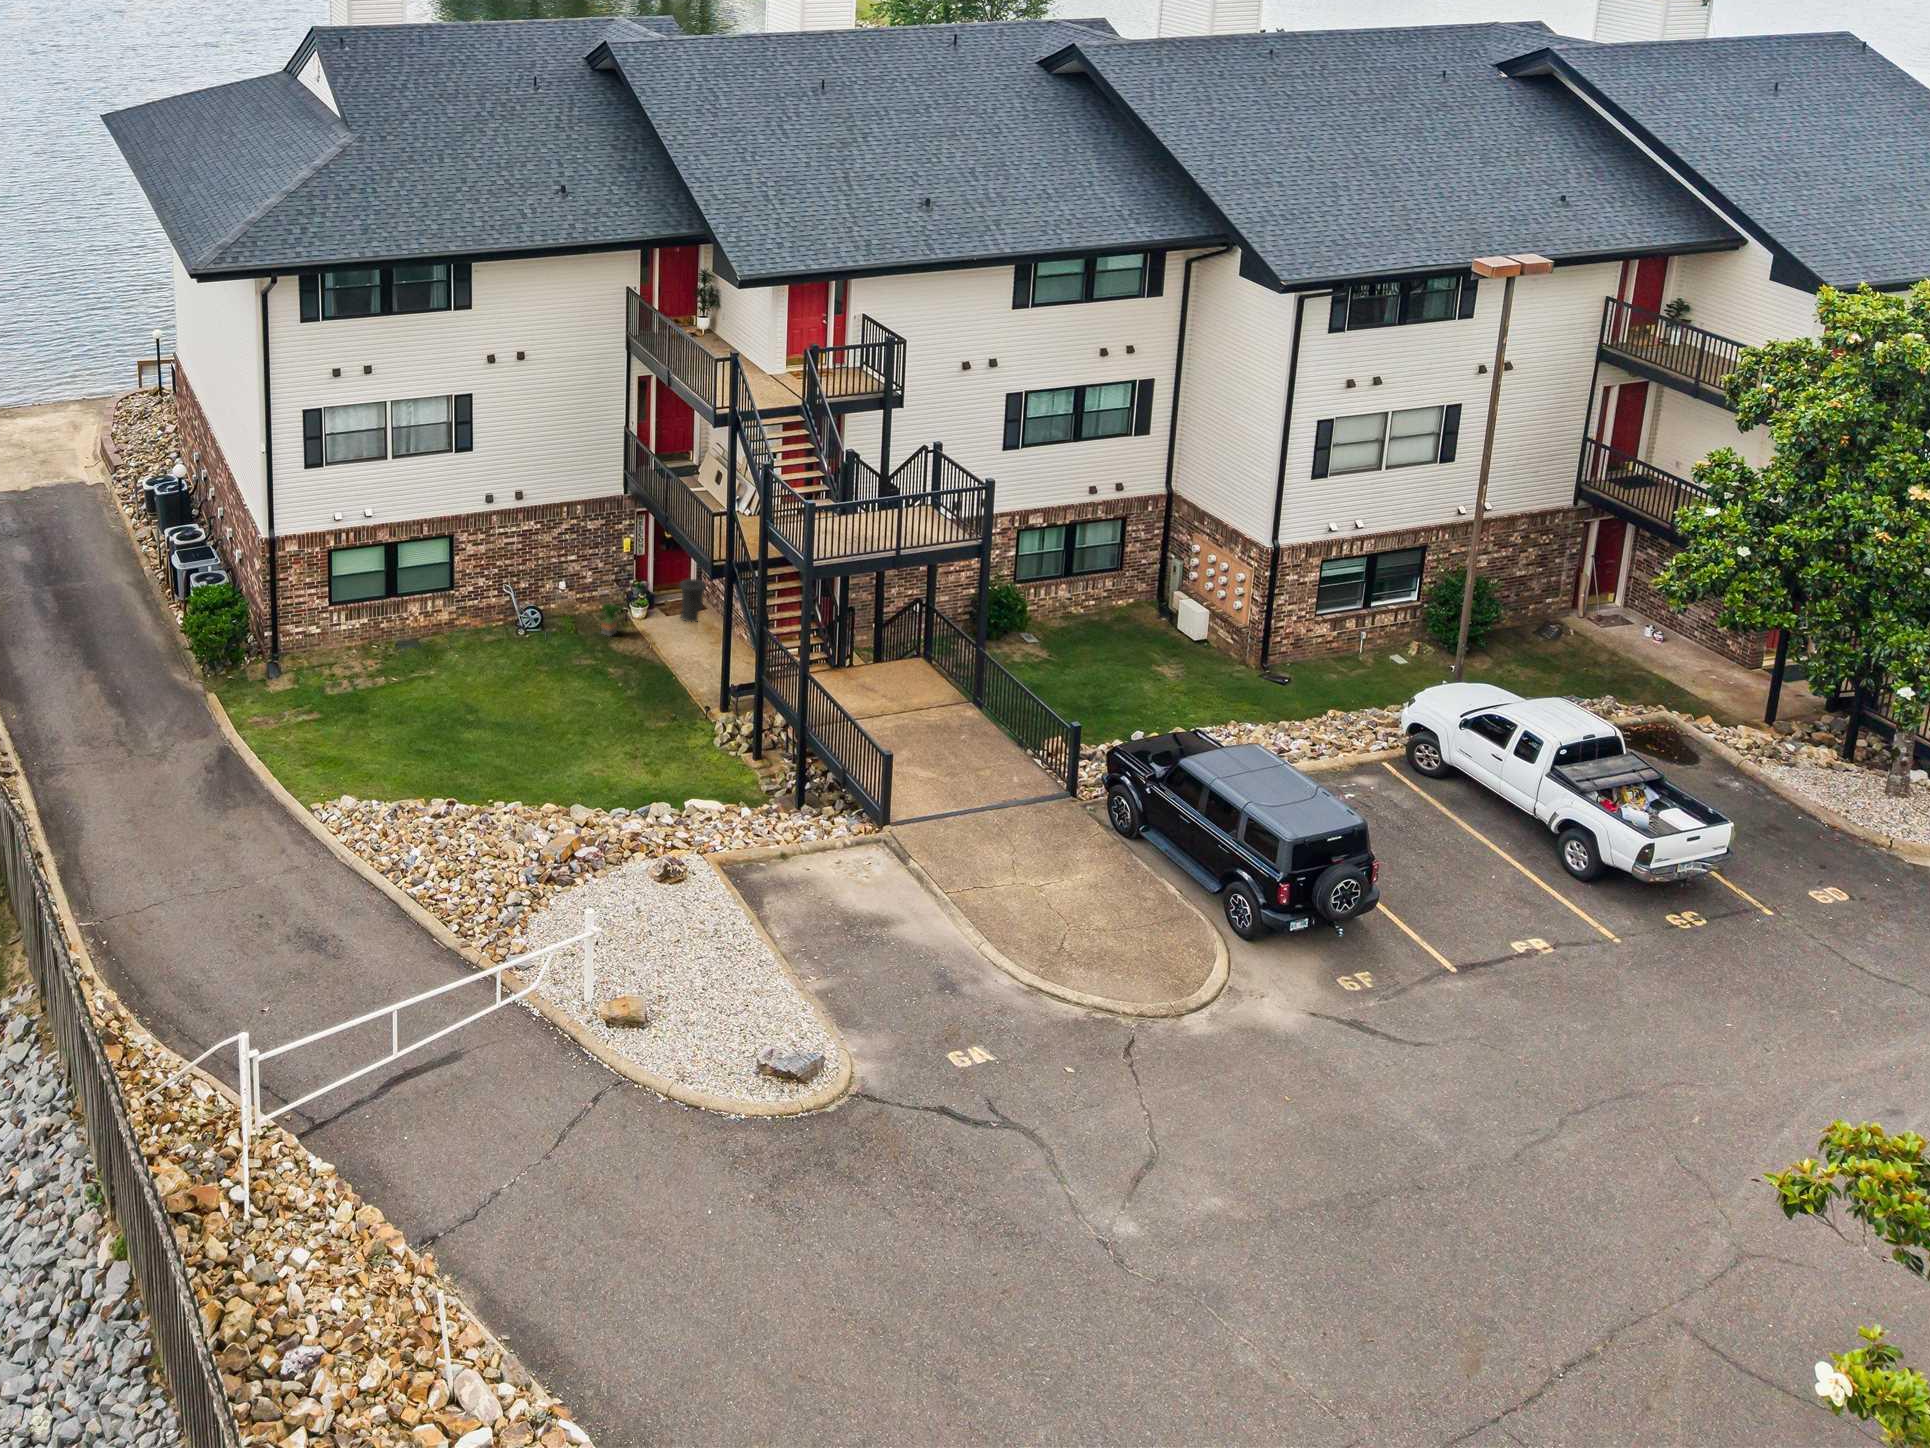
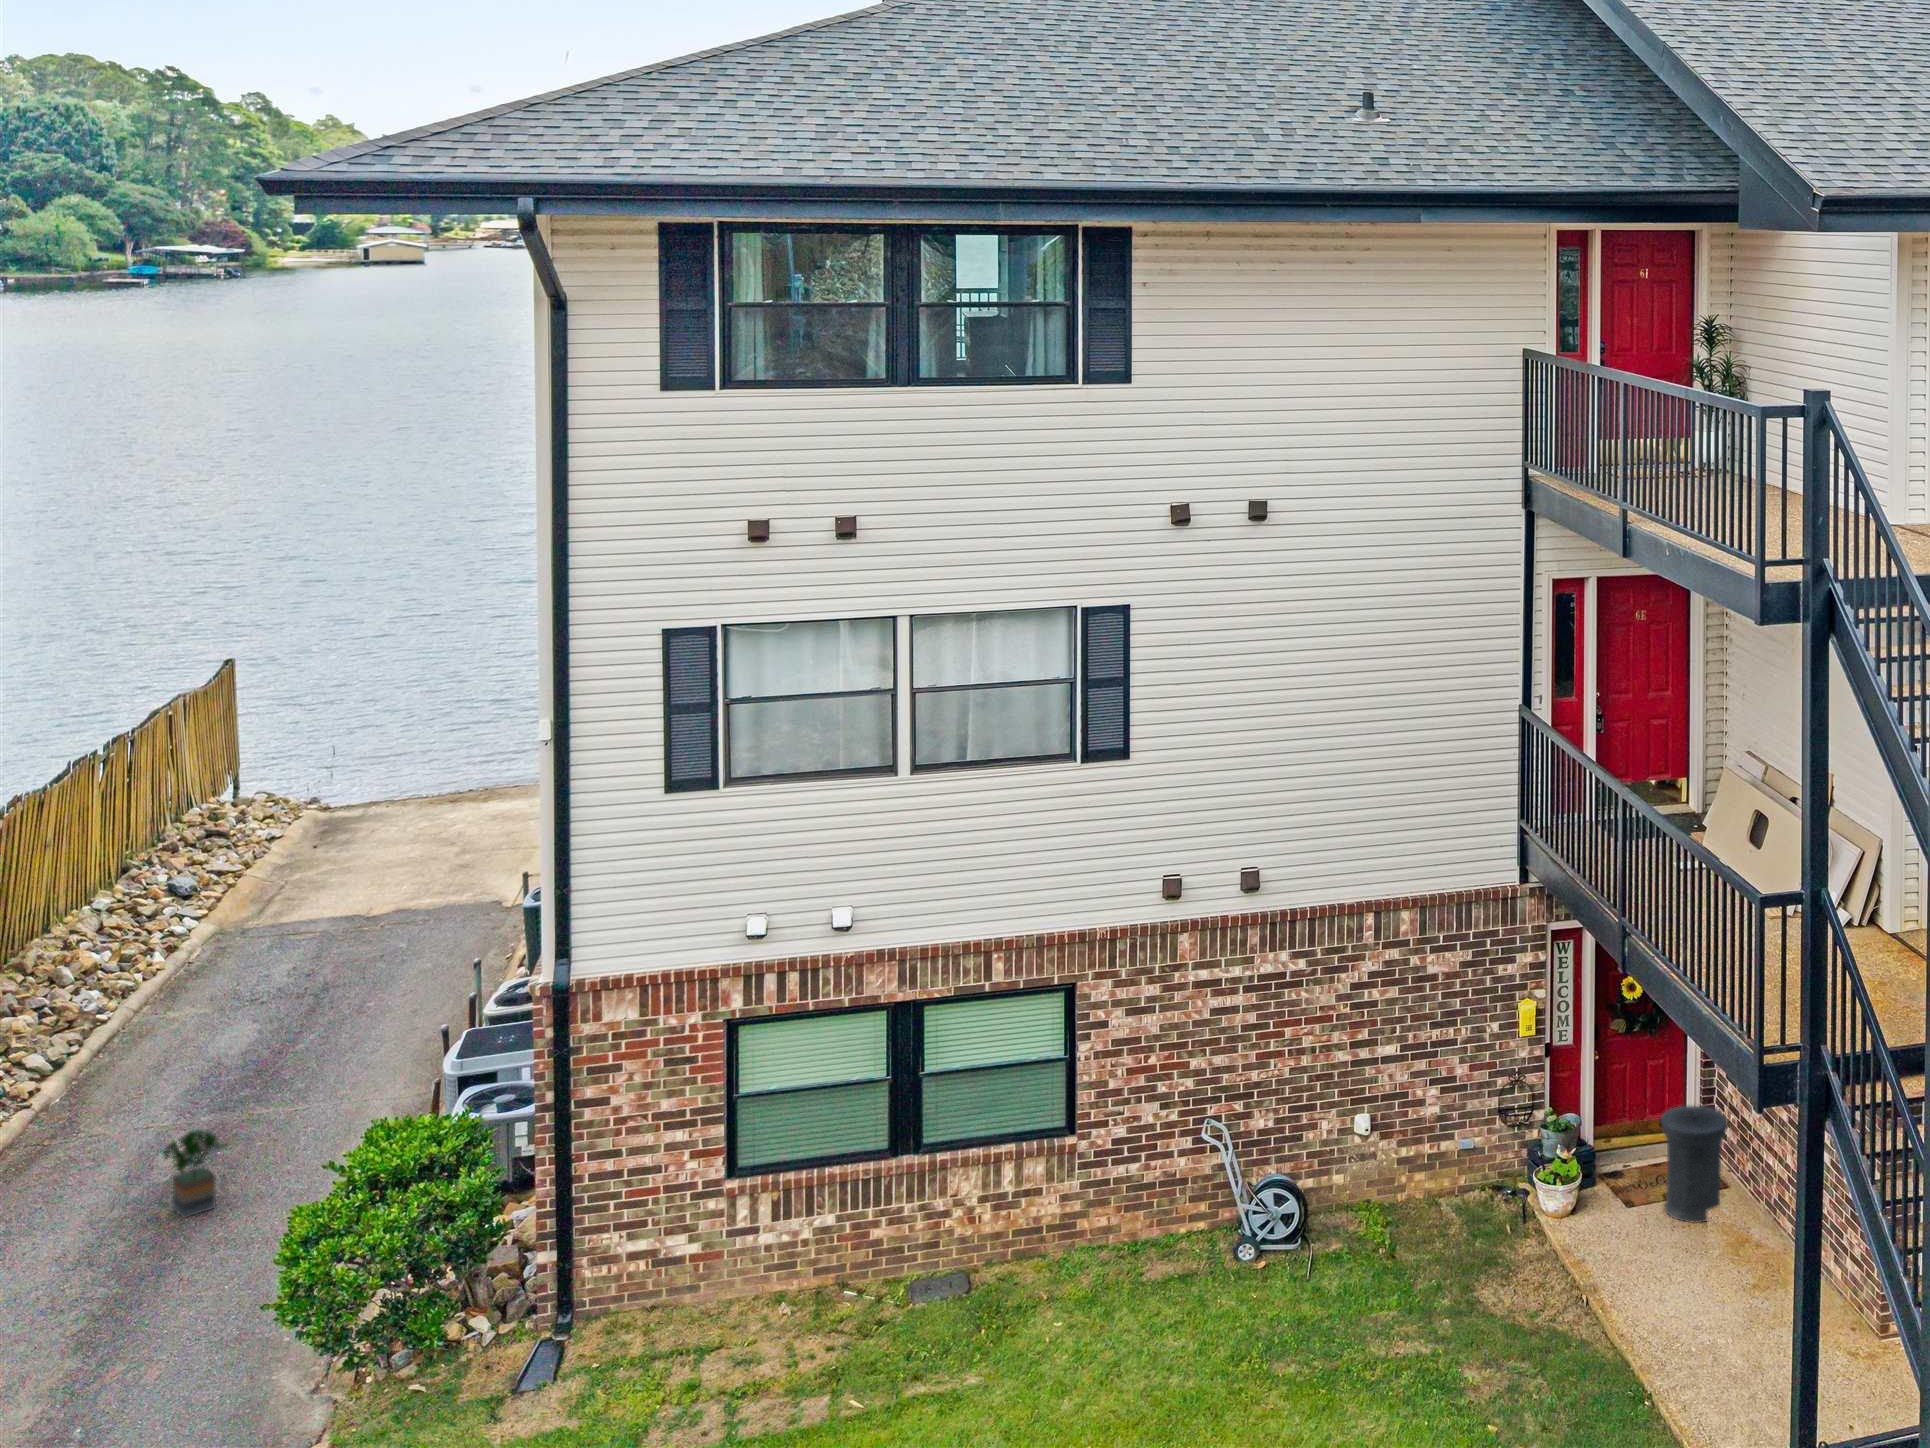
potted tree: present [601,604,620,636] -> present [163,1130,228,1217]

